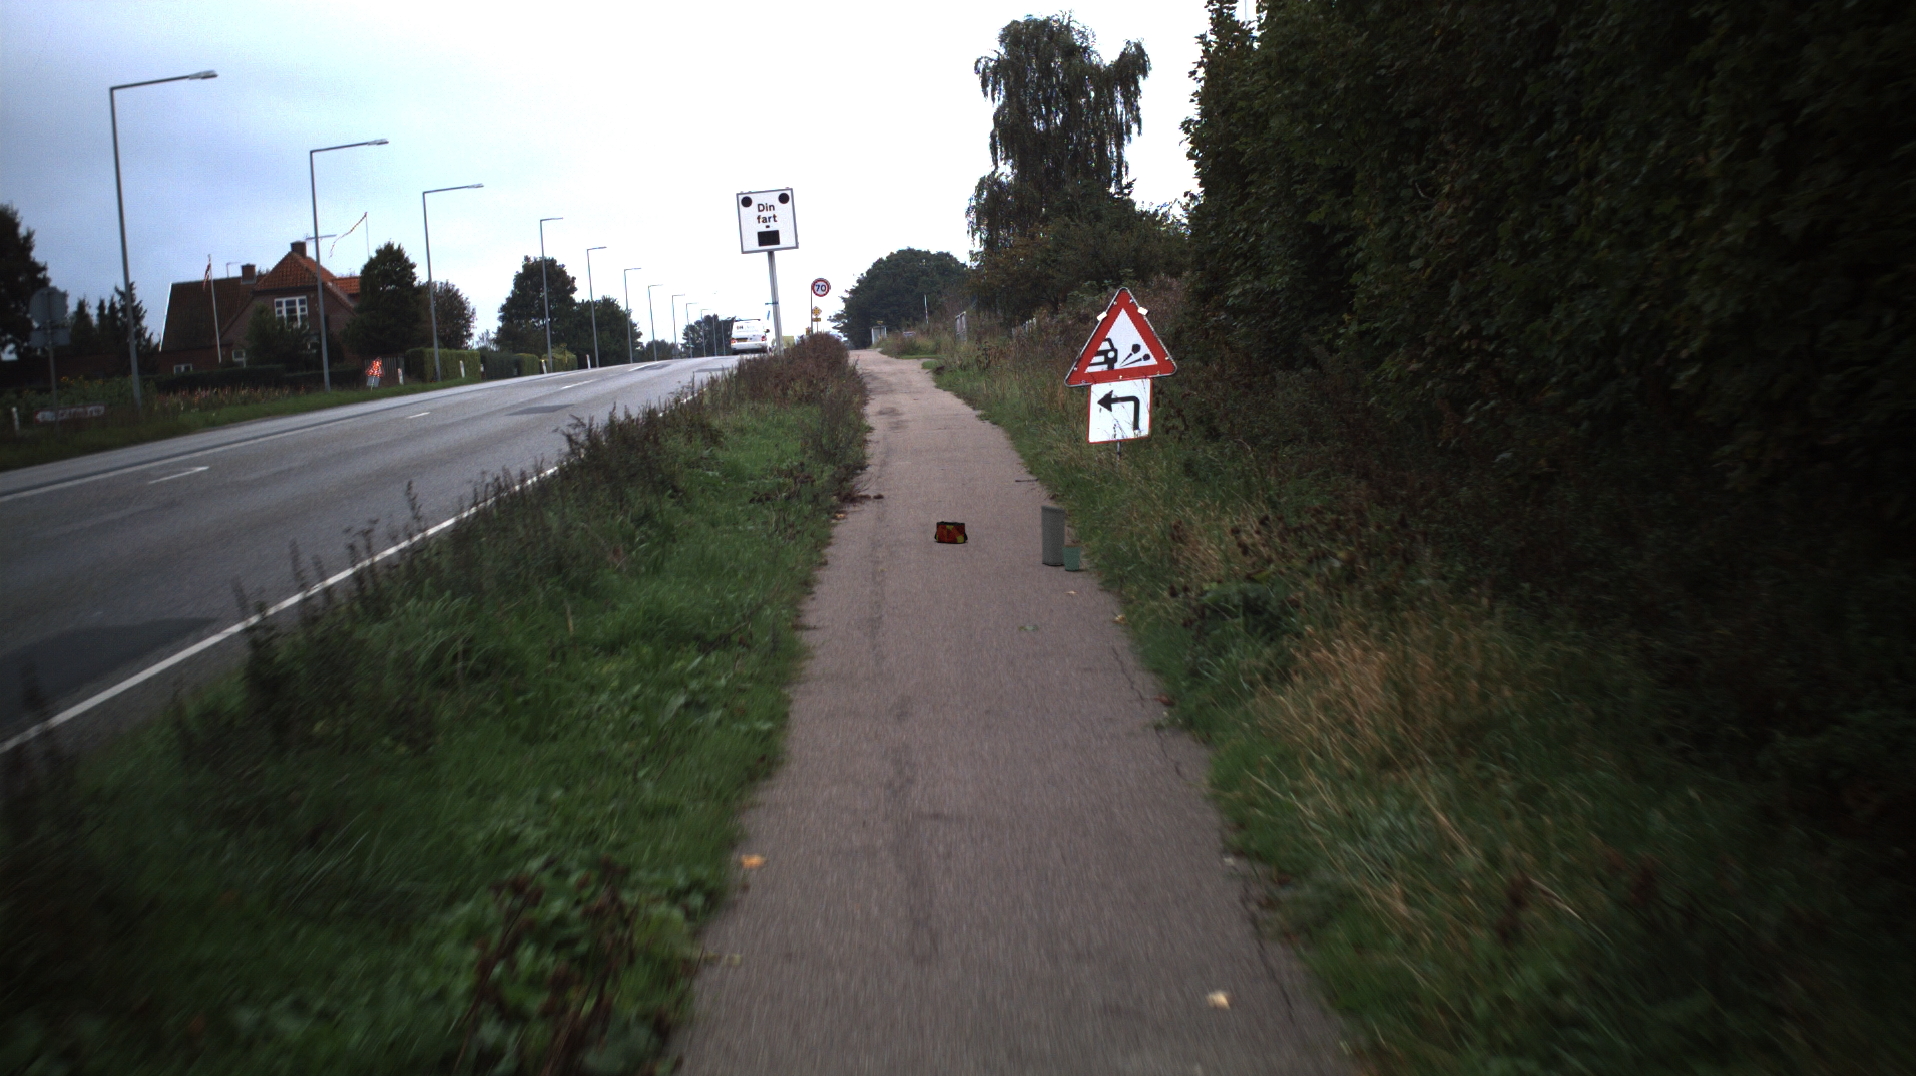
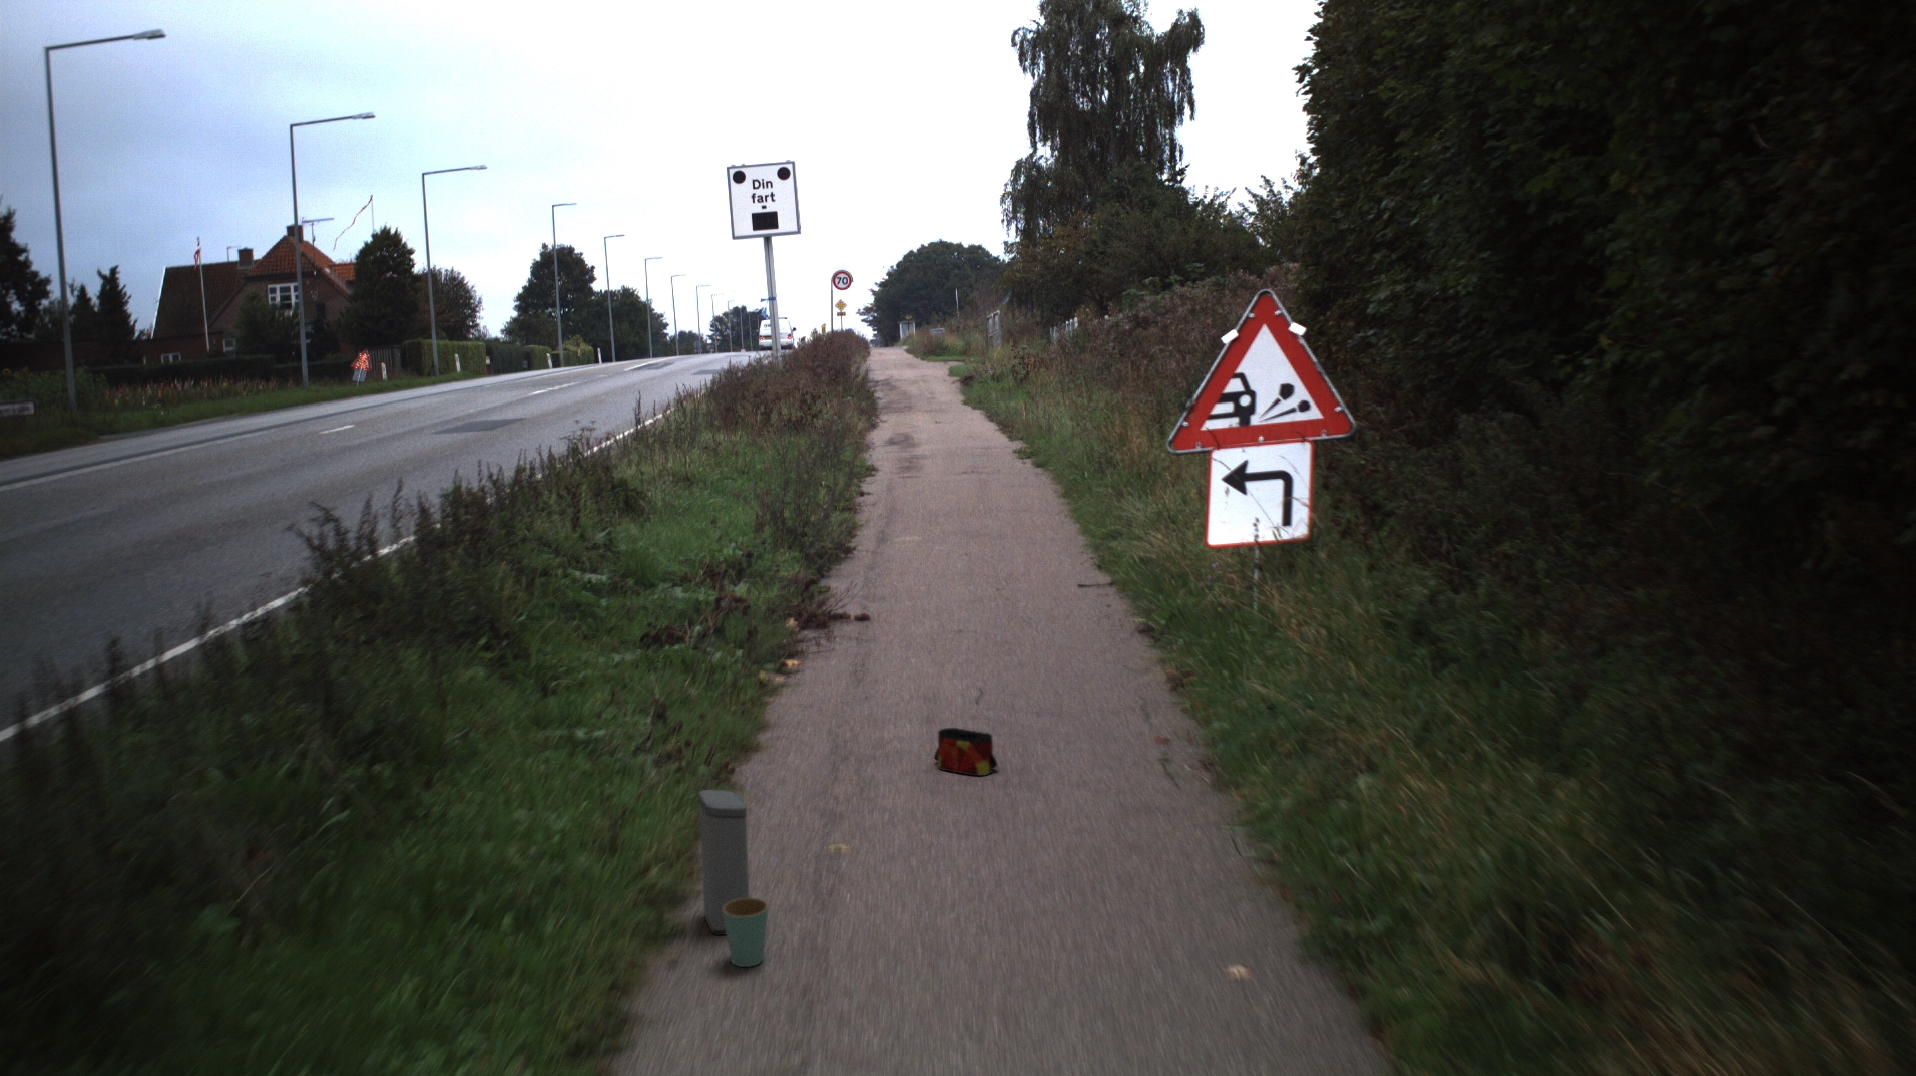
trash can: present [1041,505,1081,571] -> present [698,790,769,967]

